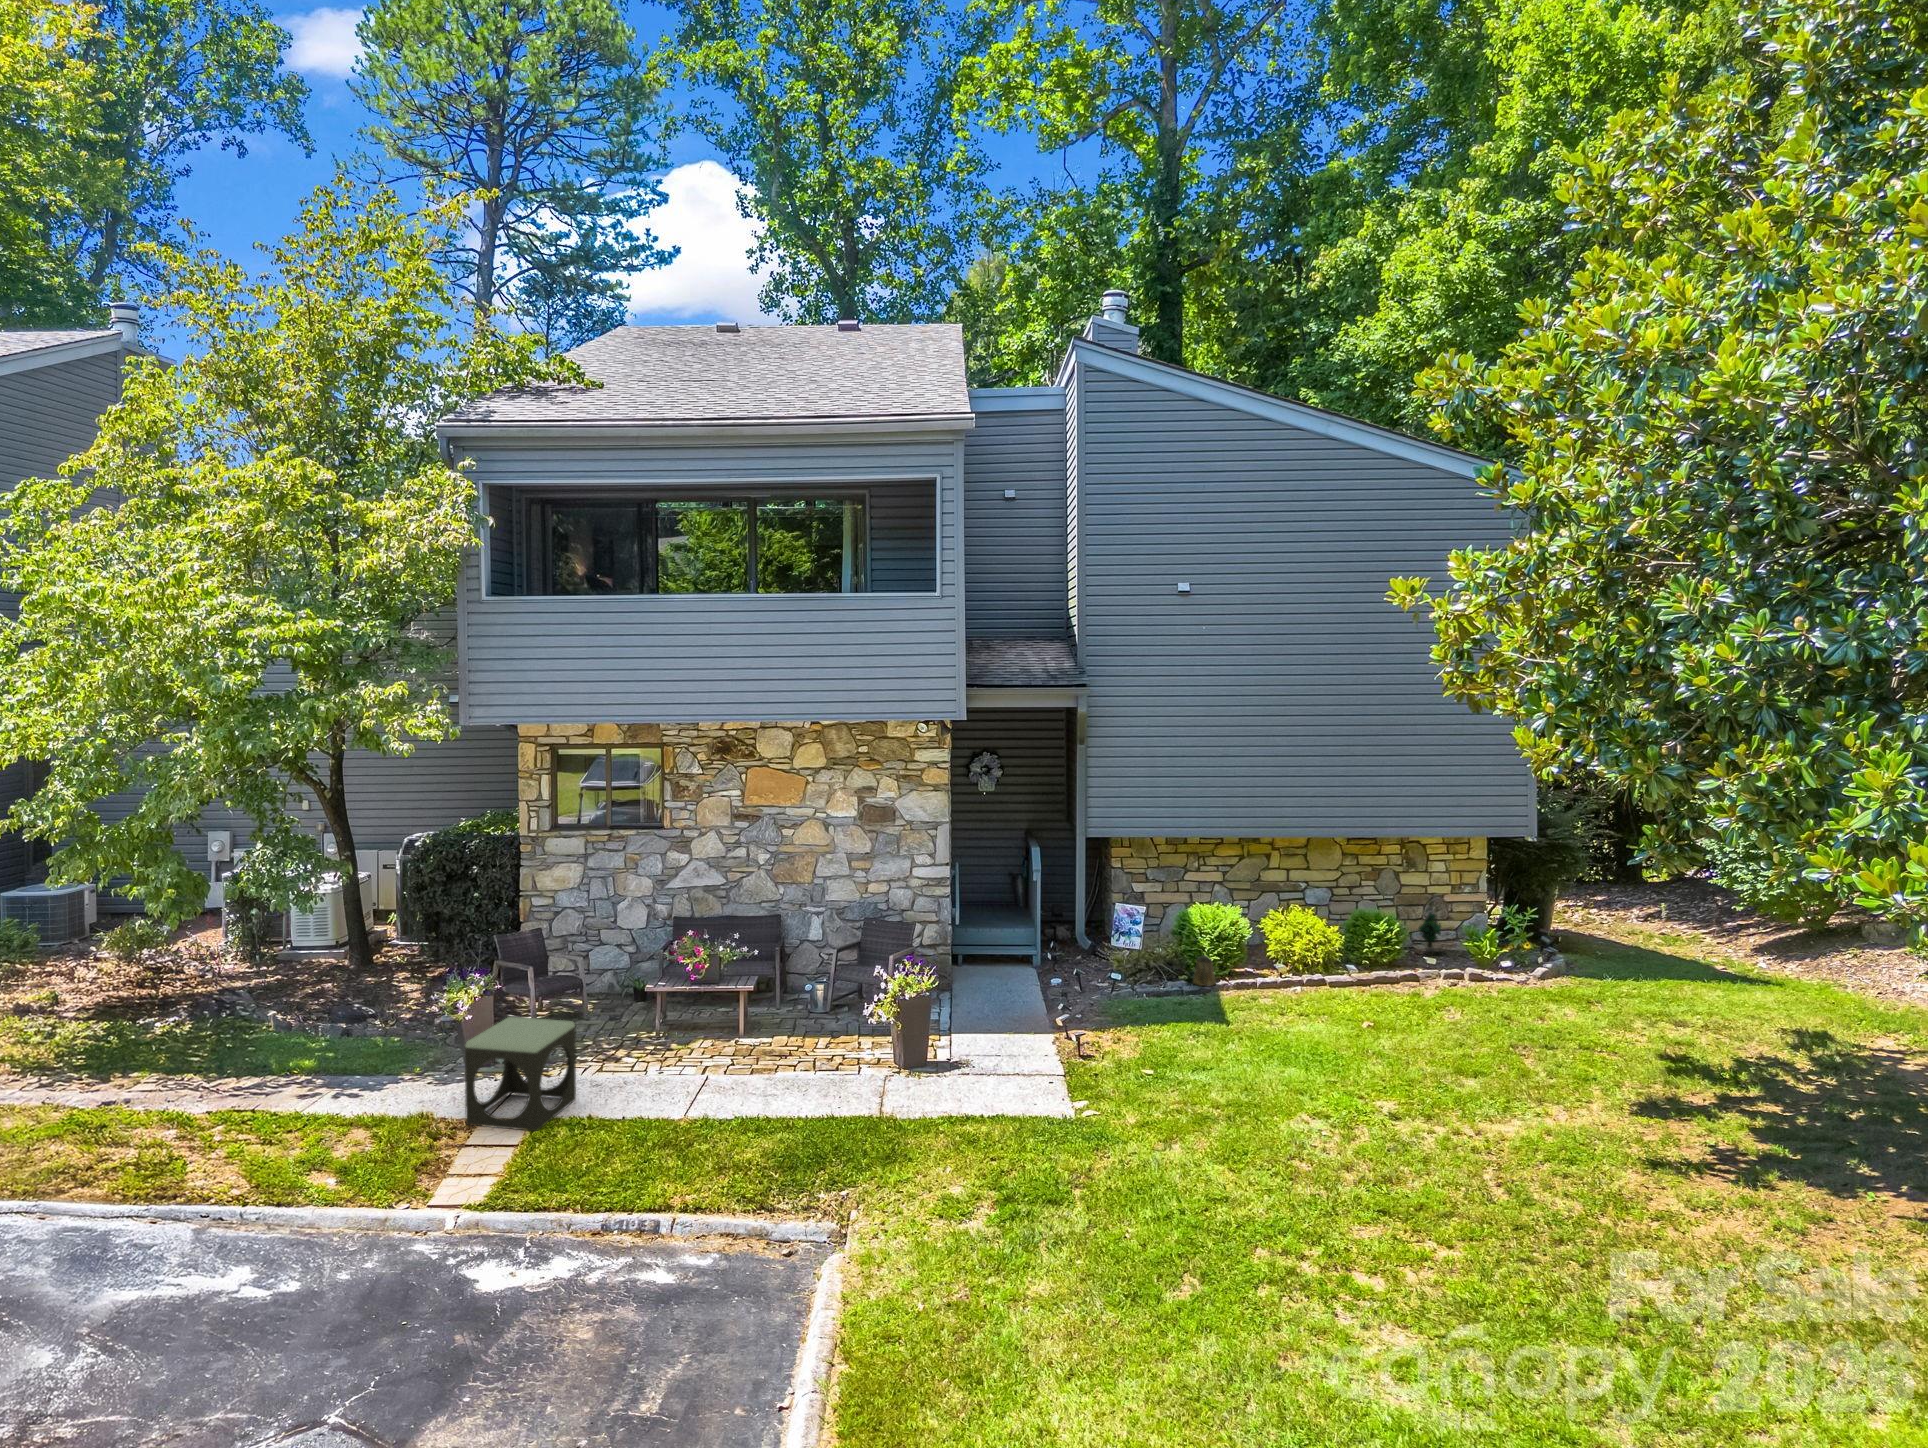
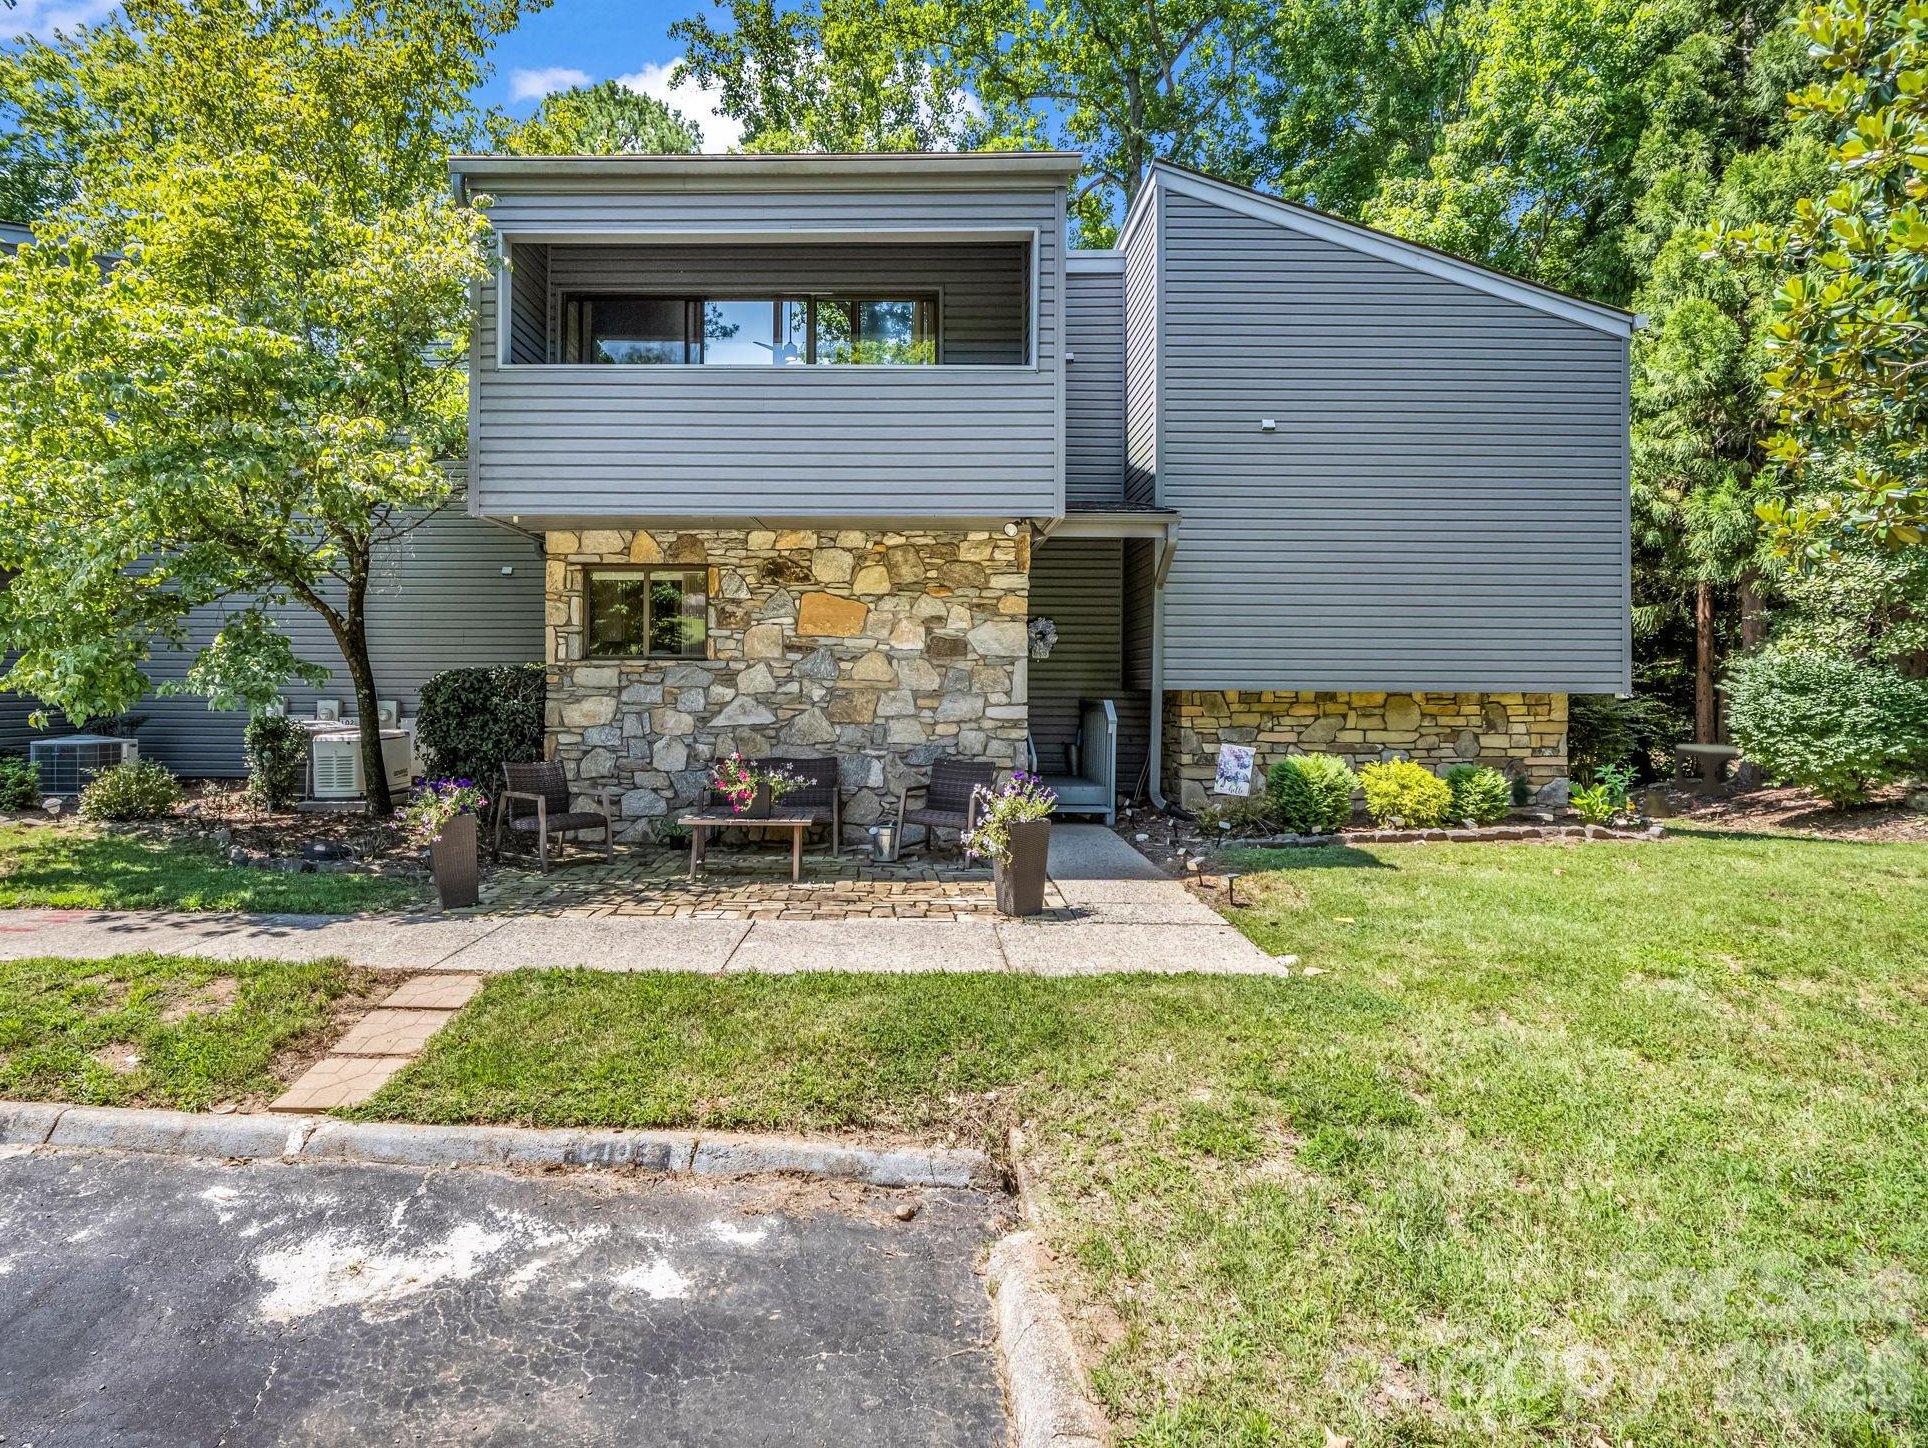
watering can: present [1193,955,1216,986] -> present [1641,791,1699,818]
footstool: present [465,1017,576,1131] -> present [1675,744,1760,796]

